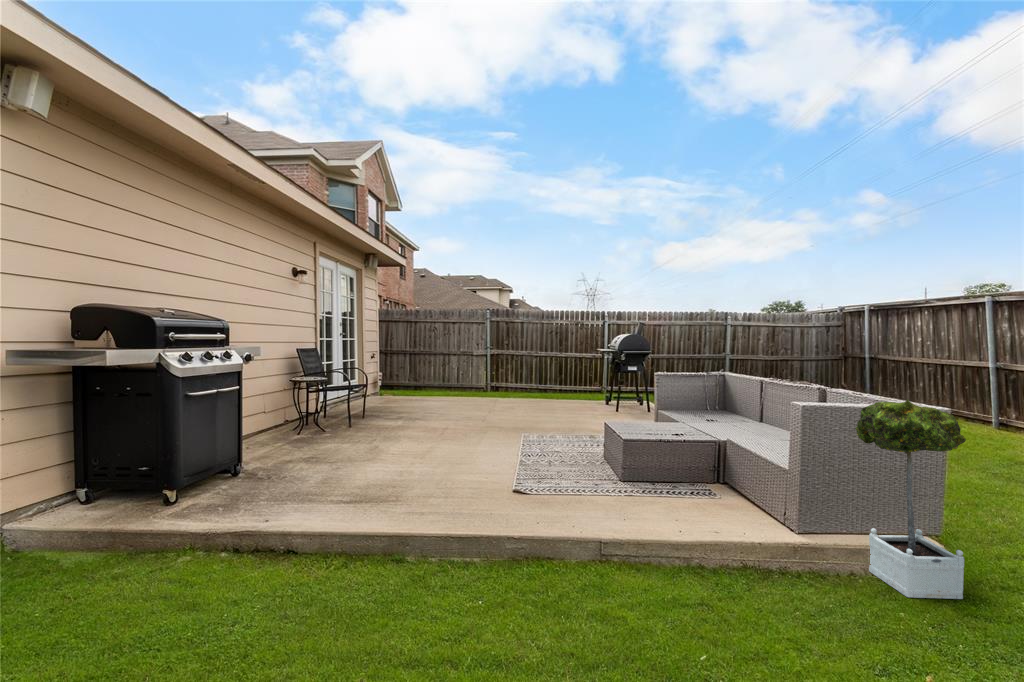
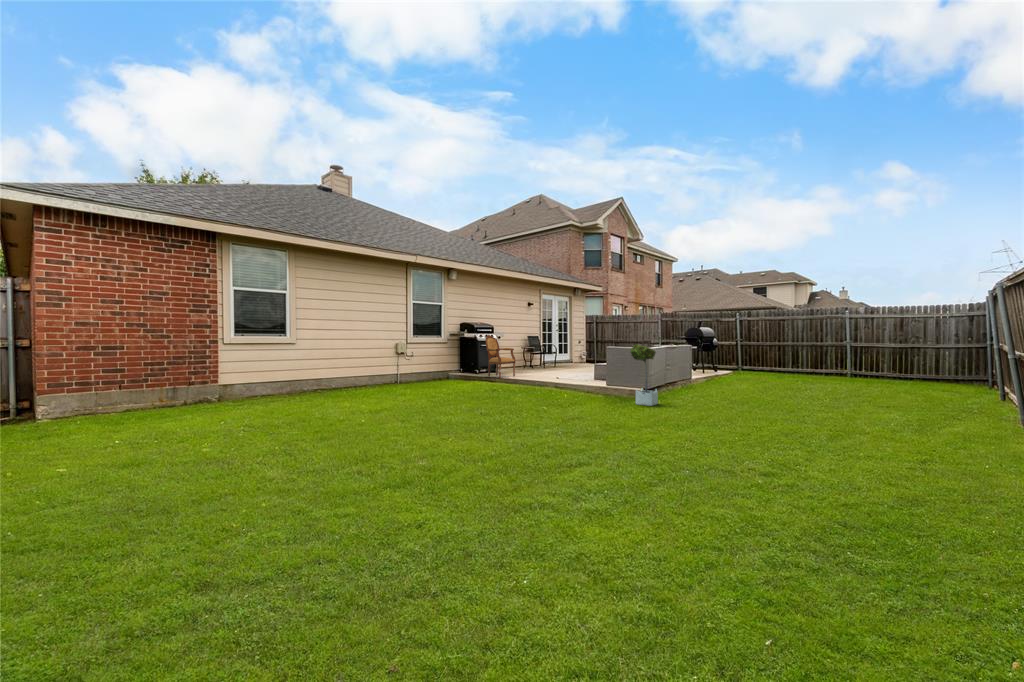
armchair: none [210,352,314,503] -> present [485,335,515,378]

